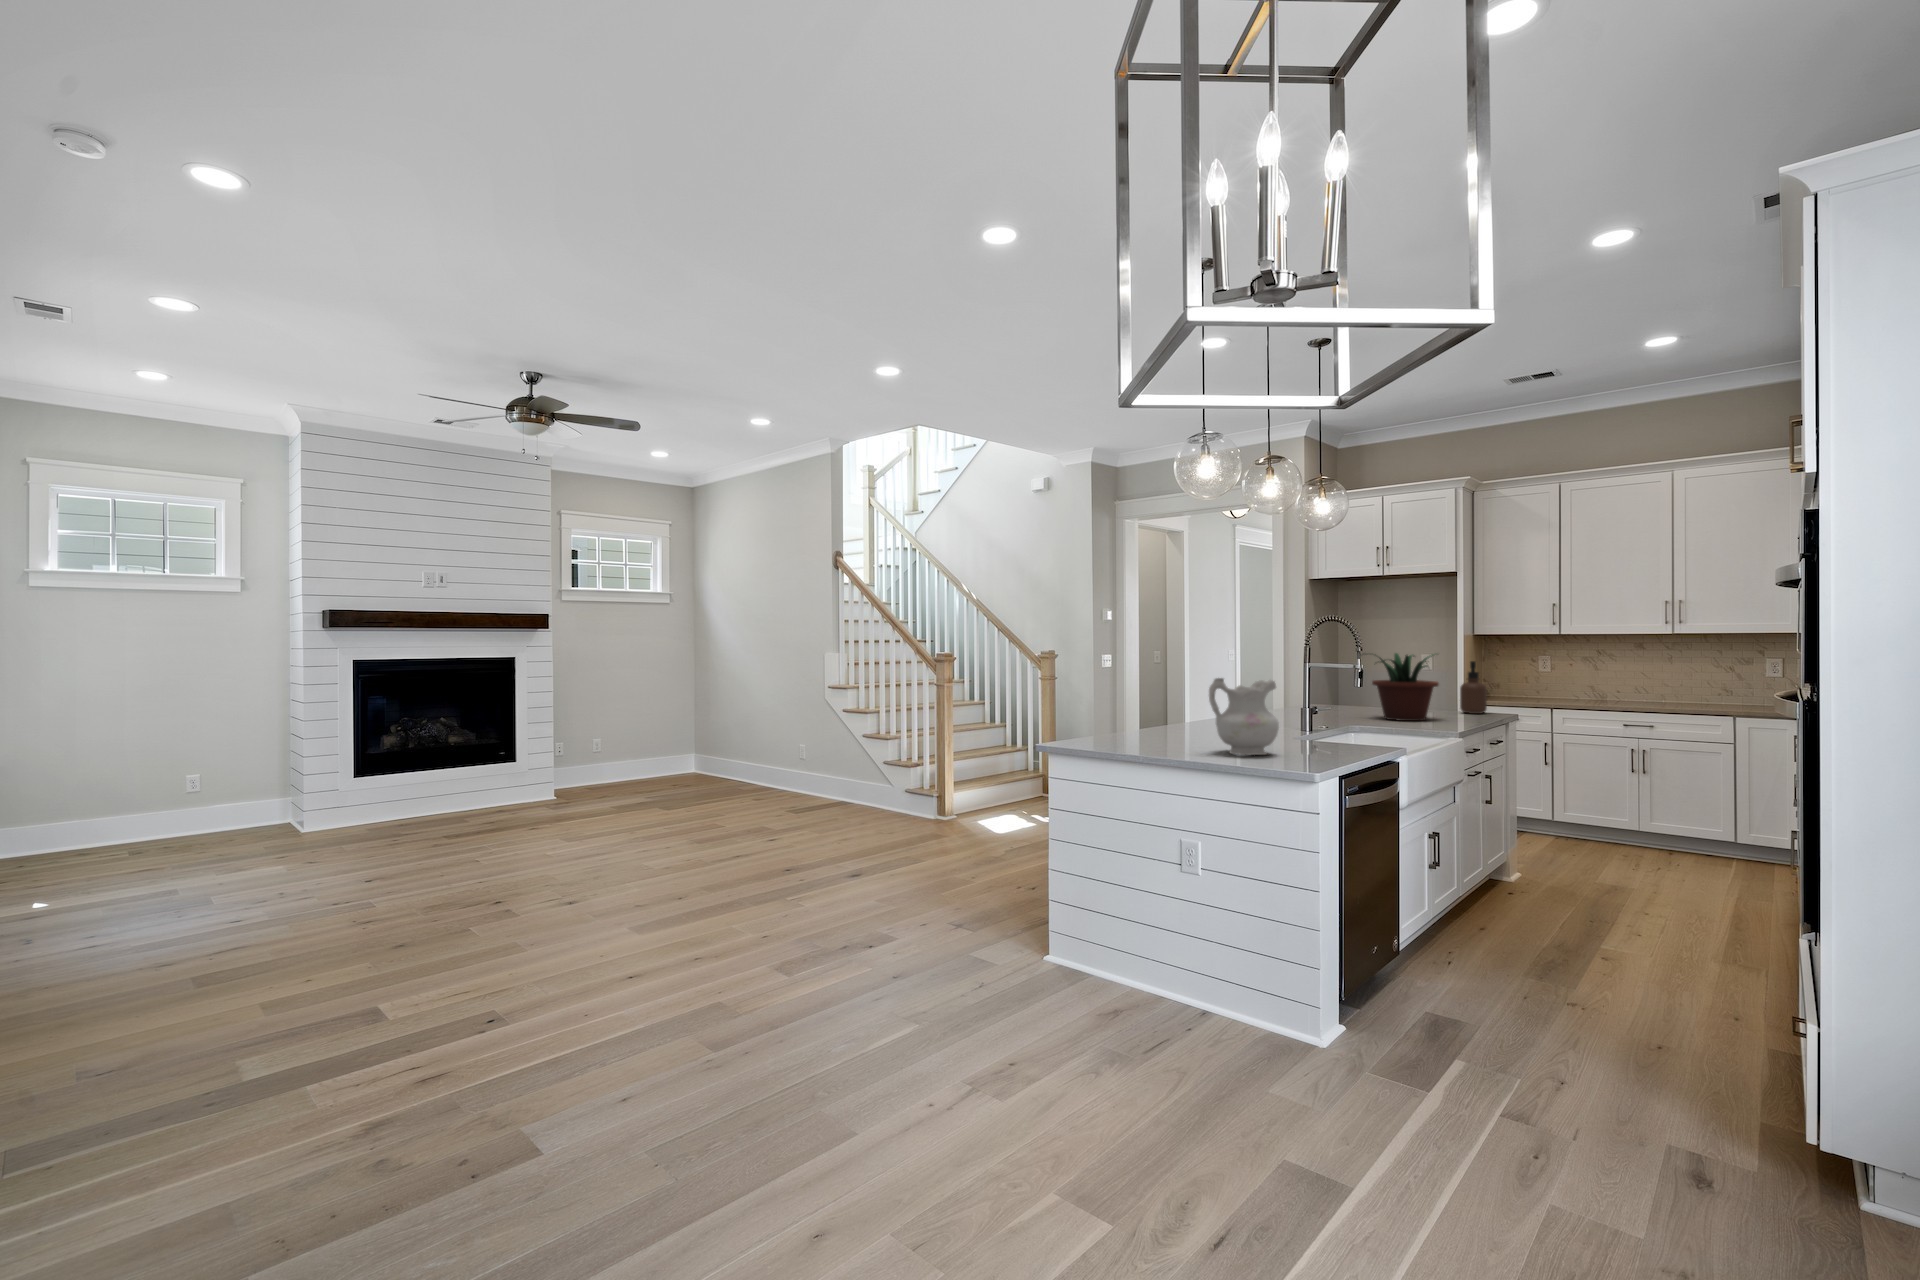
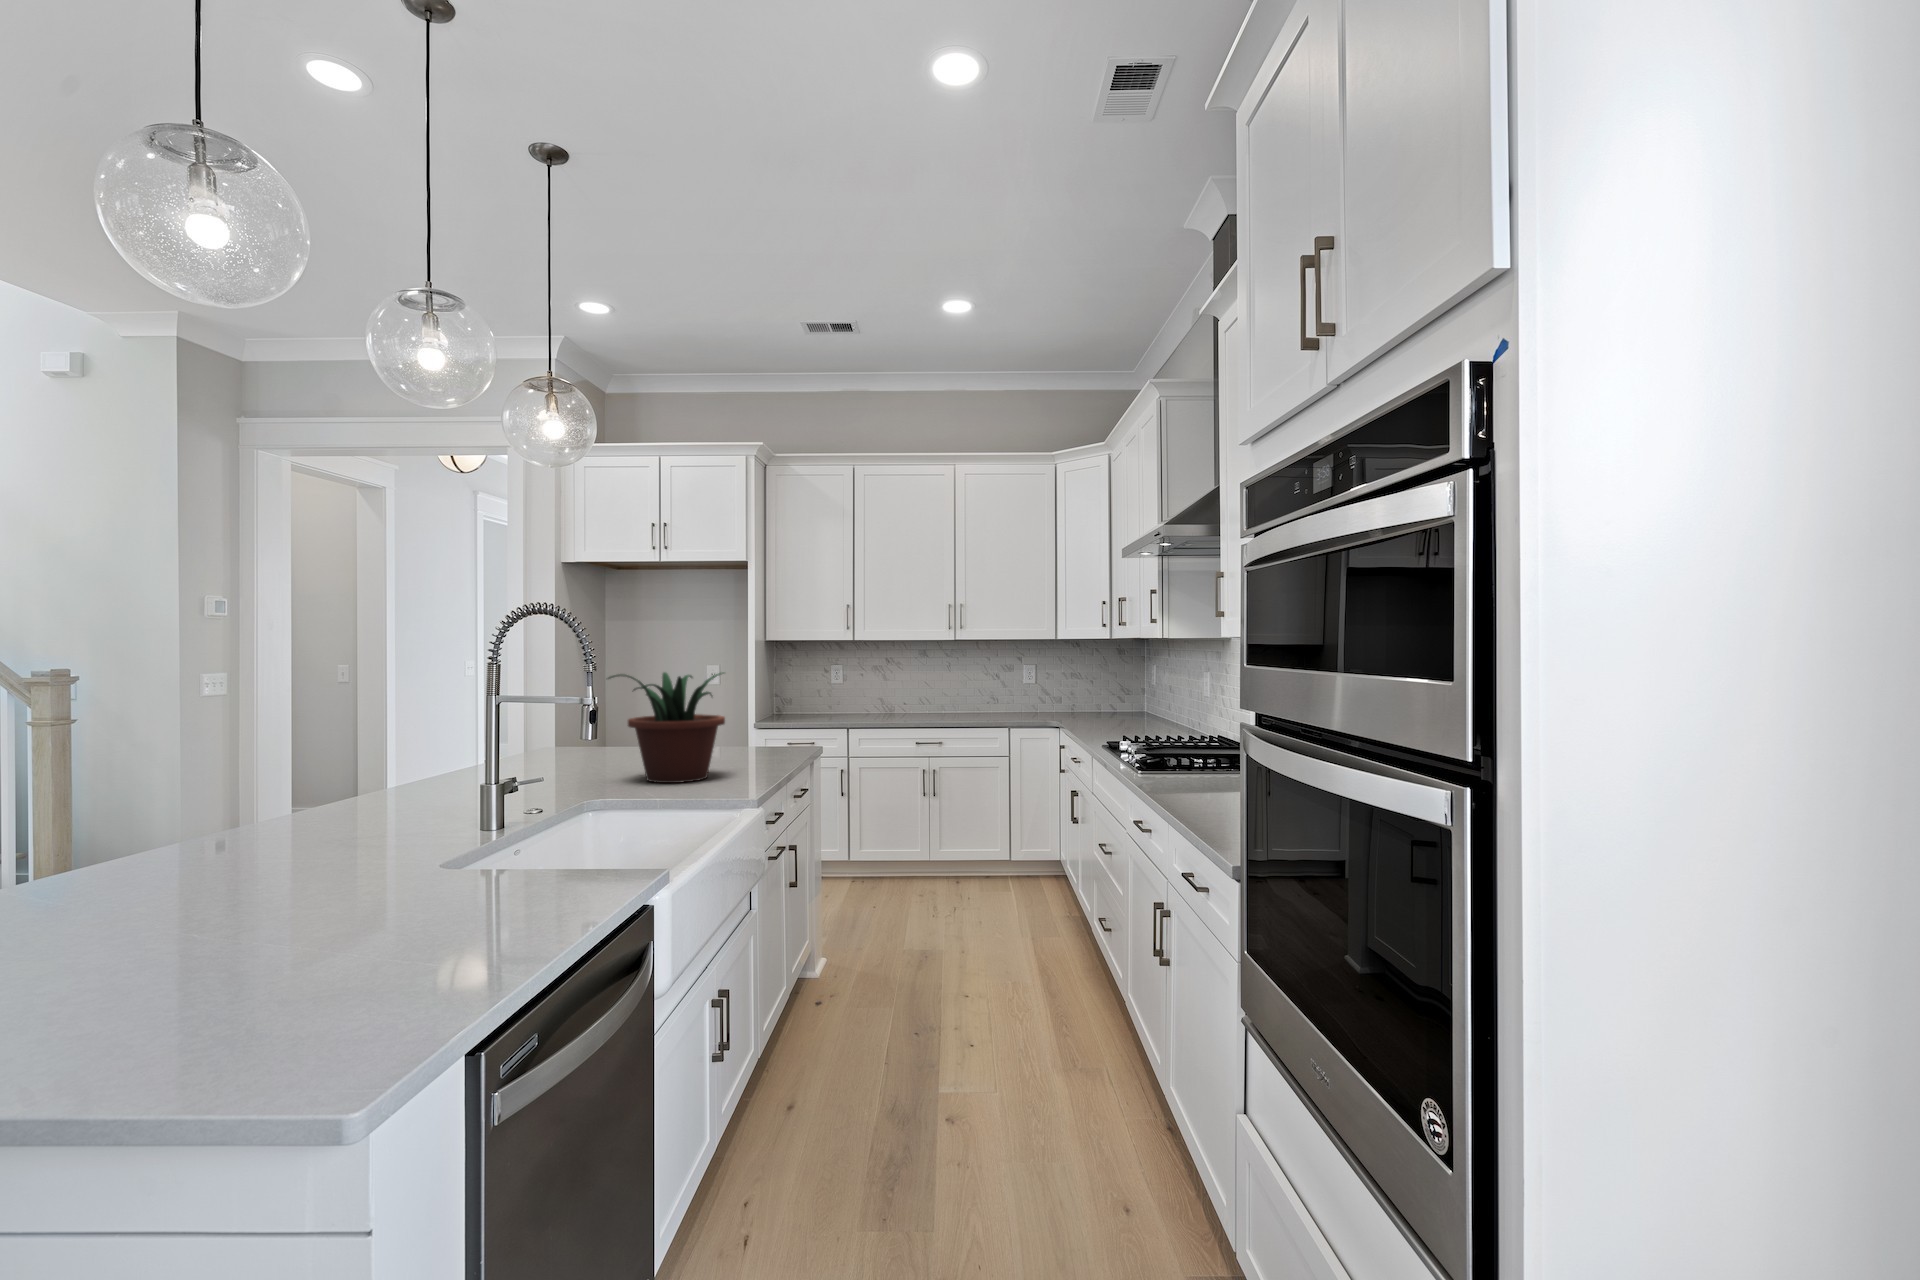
soap dispenser: present [1460,661,1487,714] -> none [753,681,786,757]
ceramic pitcher: present [1209,678,1279,755] -> none [150,763,371,976]

